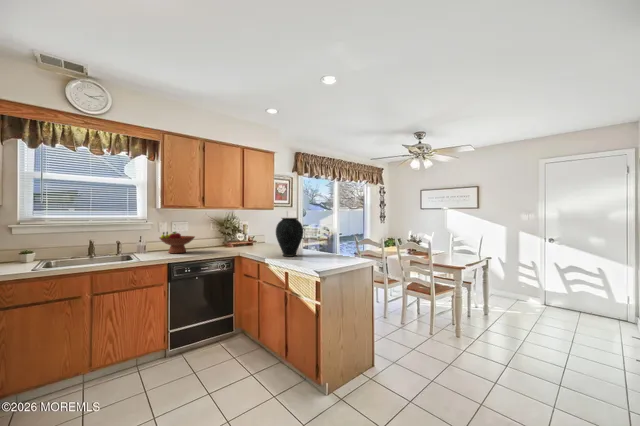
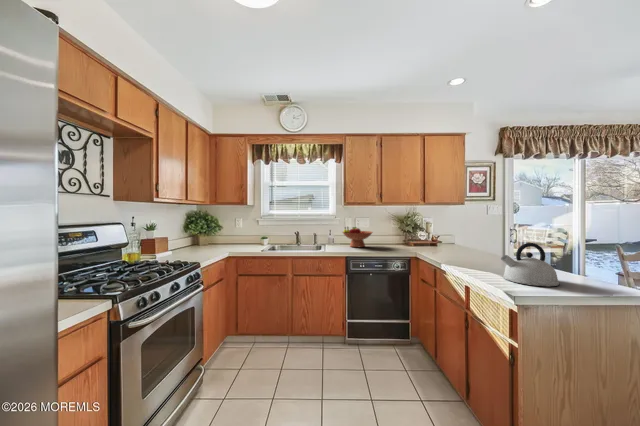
vase: present [276,218,303,257] -> none [457,213,501,266]
kettle: none [306,237,334,263] -> present [501,243,559,286]

